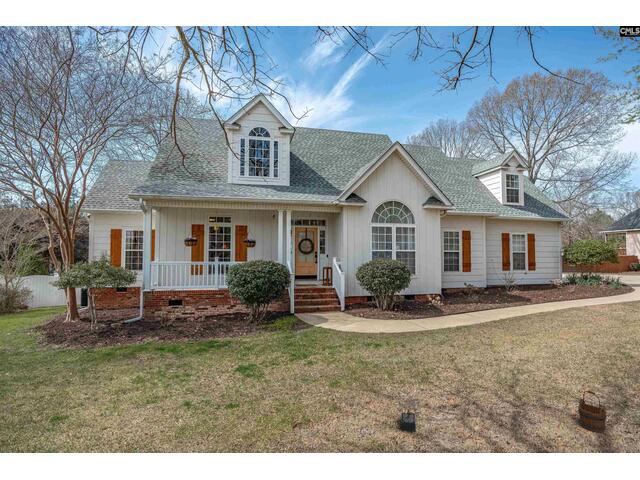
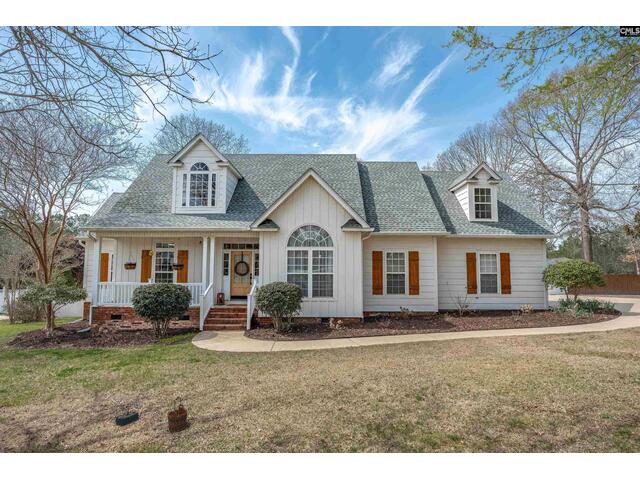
decorative plant: present [397,398,422,432] -> present [110,399,140,426]

